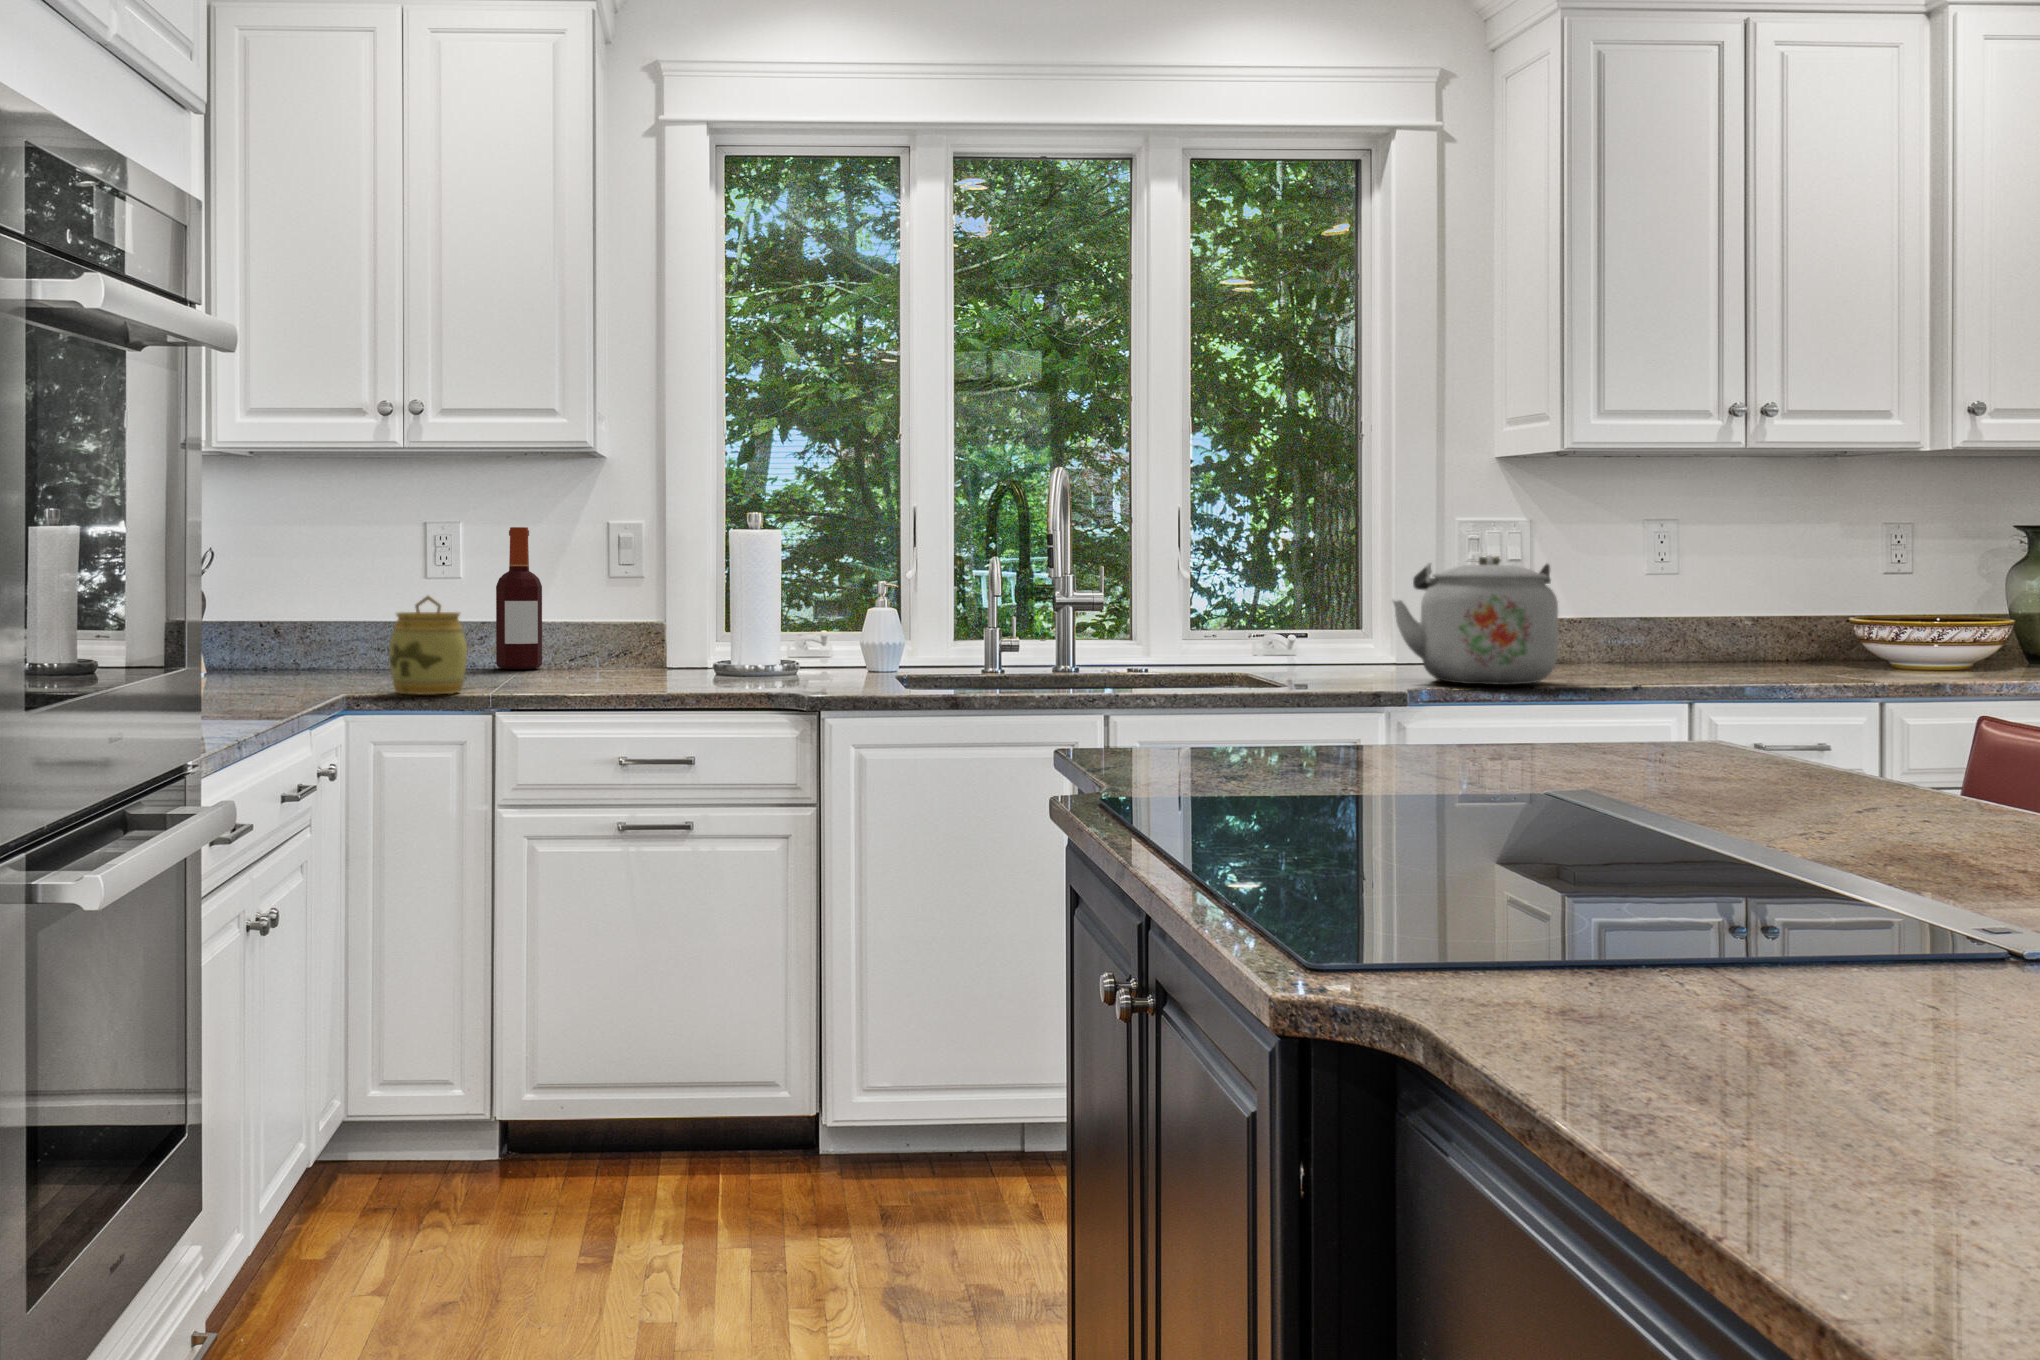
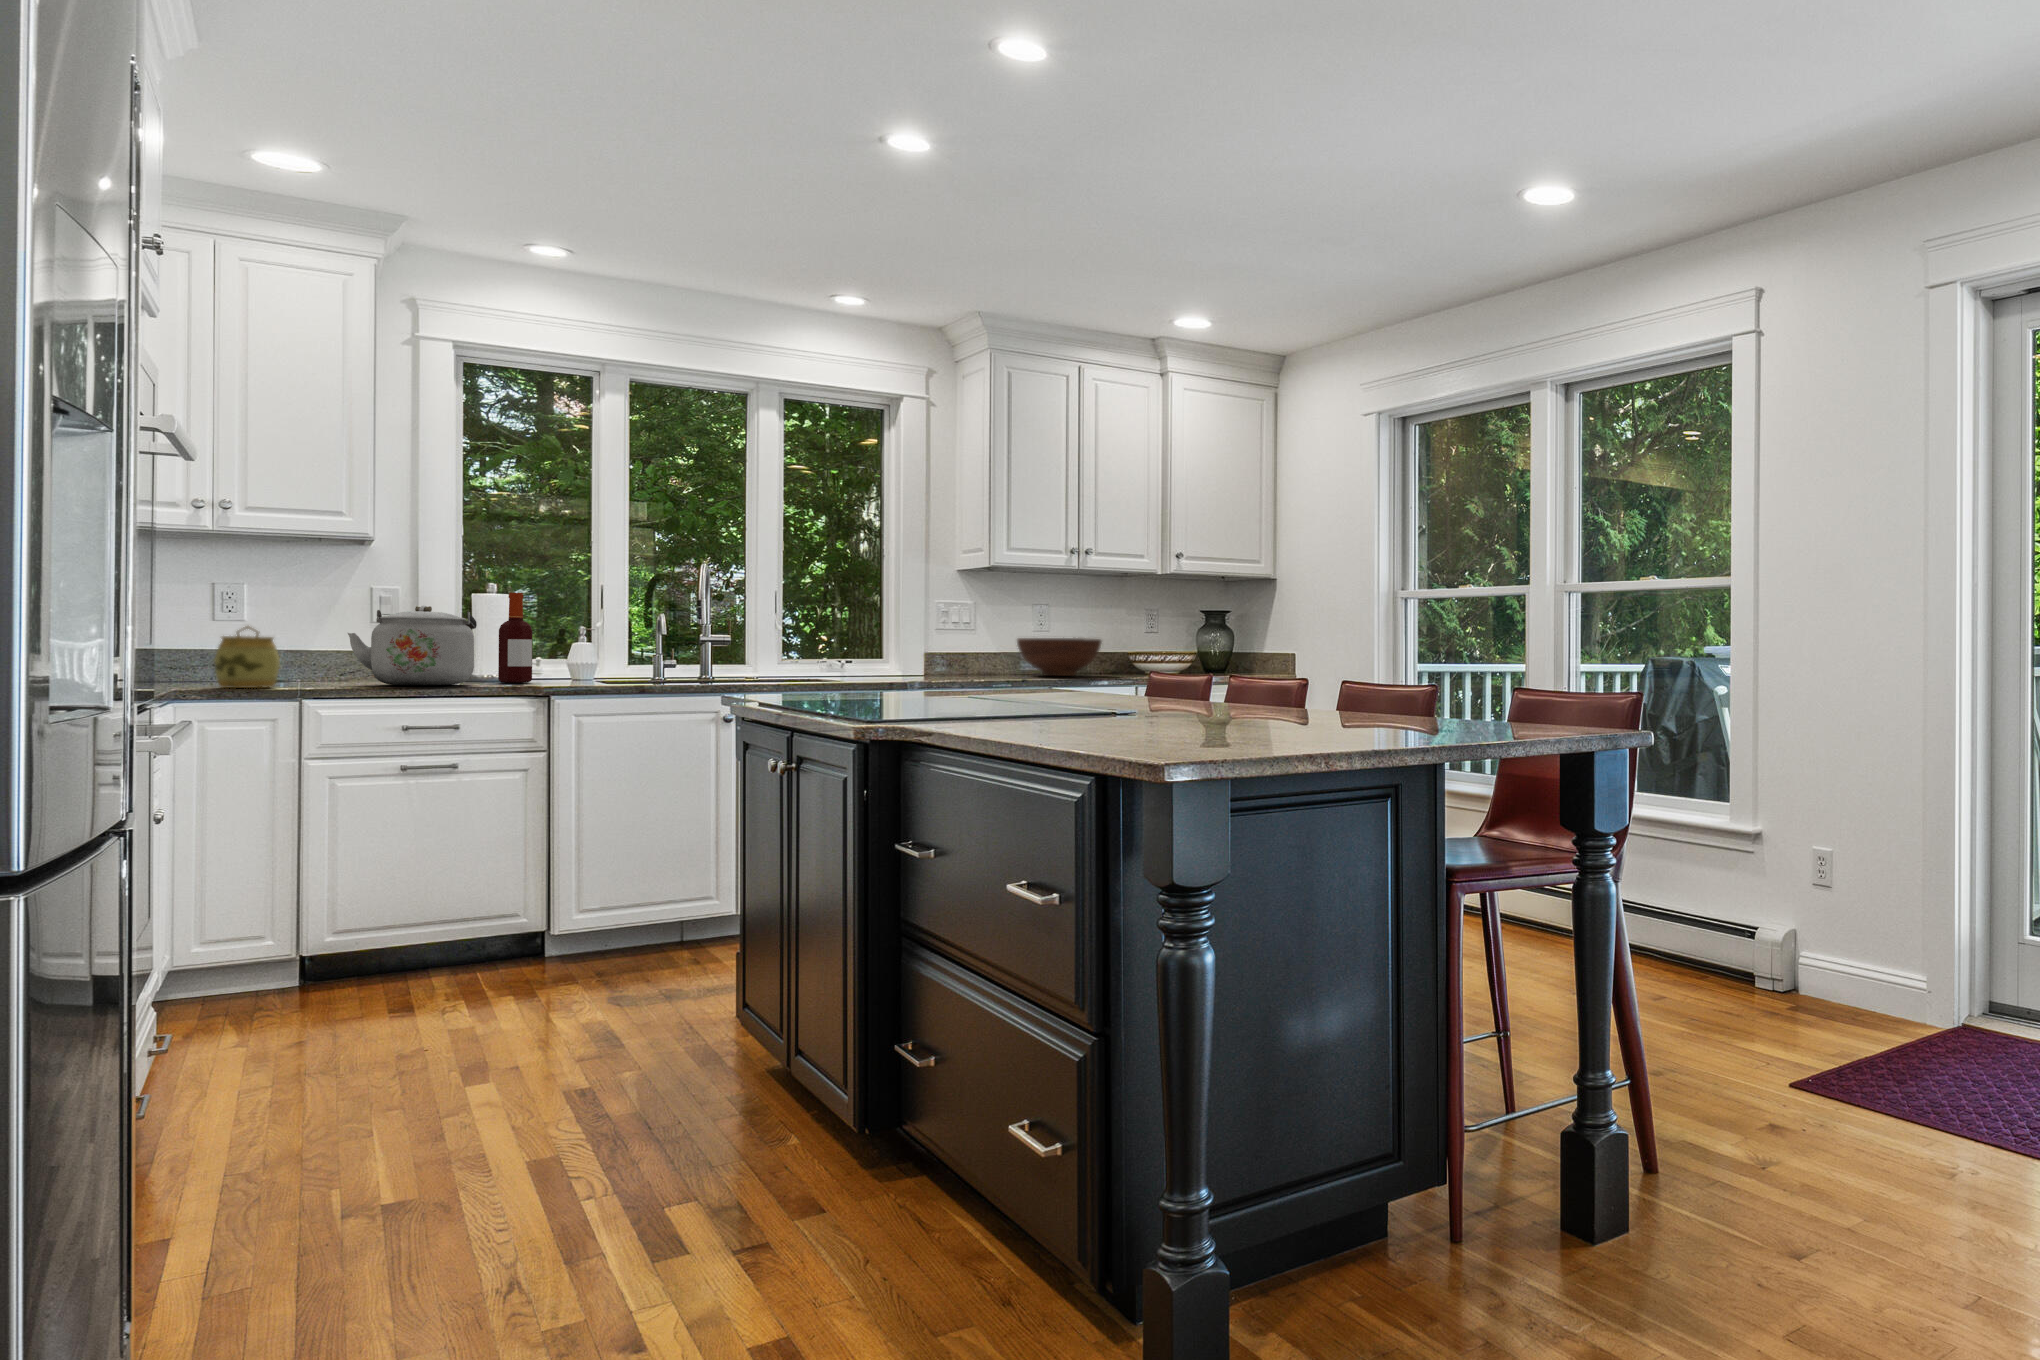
bottle: present [496,527,542,669] -> present [498,593,532,683]
kettle: present [1393,555,1558,685] -> present [348,606,477,685]
fruit bowl: none [1611,592,1796,672] -> present [1017,638,1101,676]

